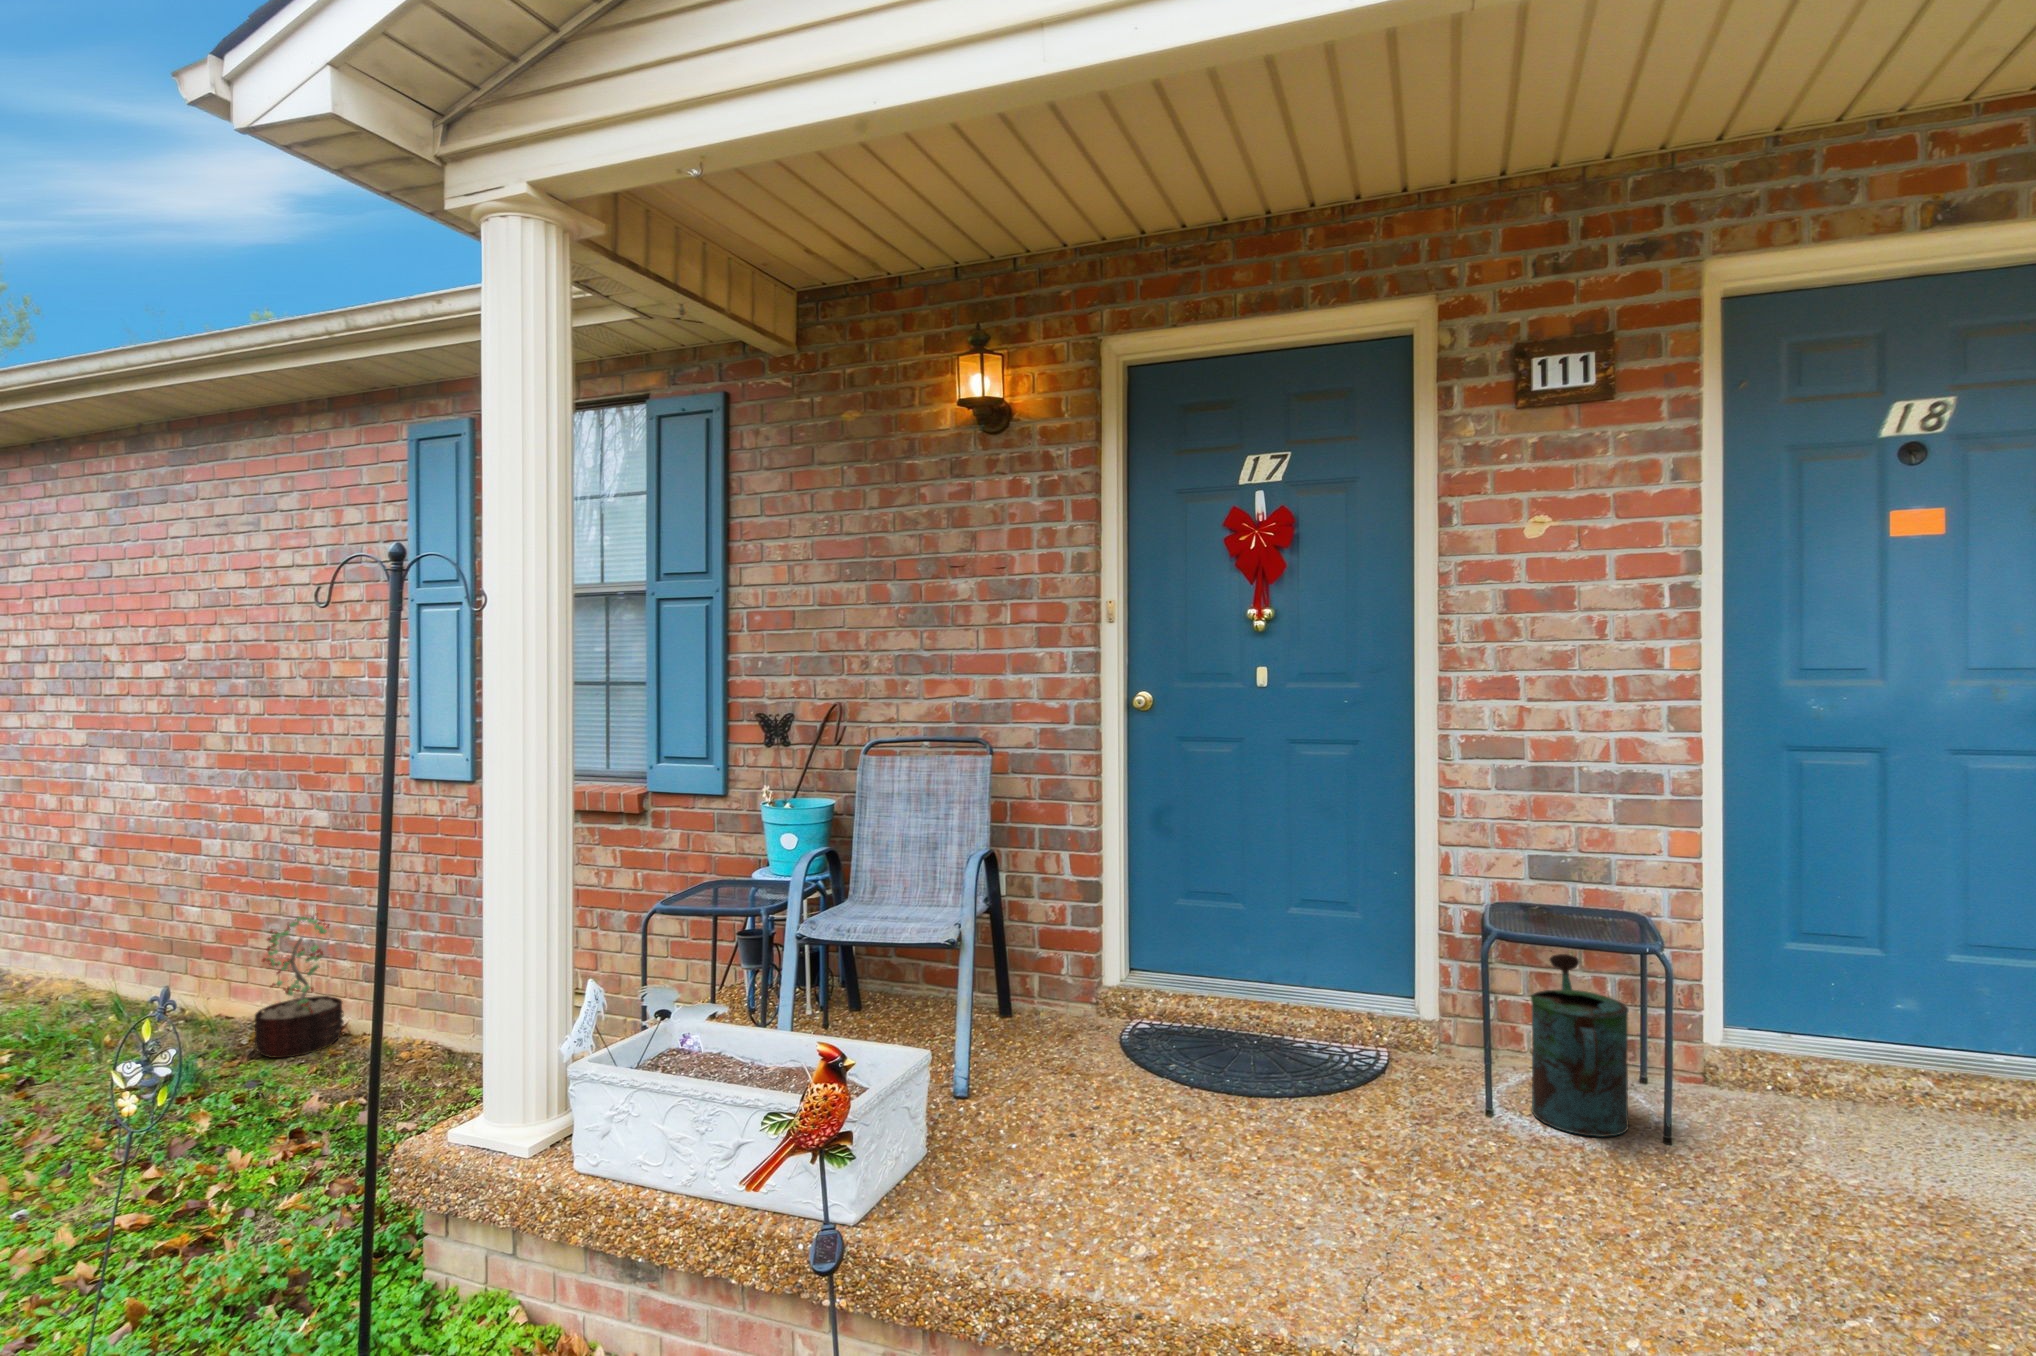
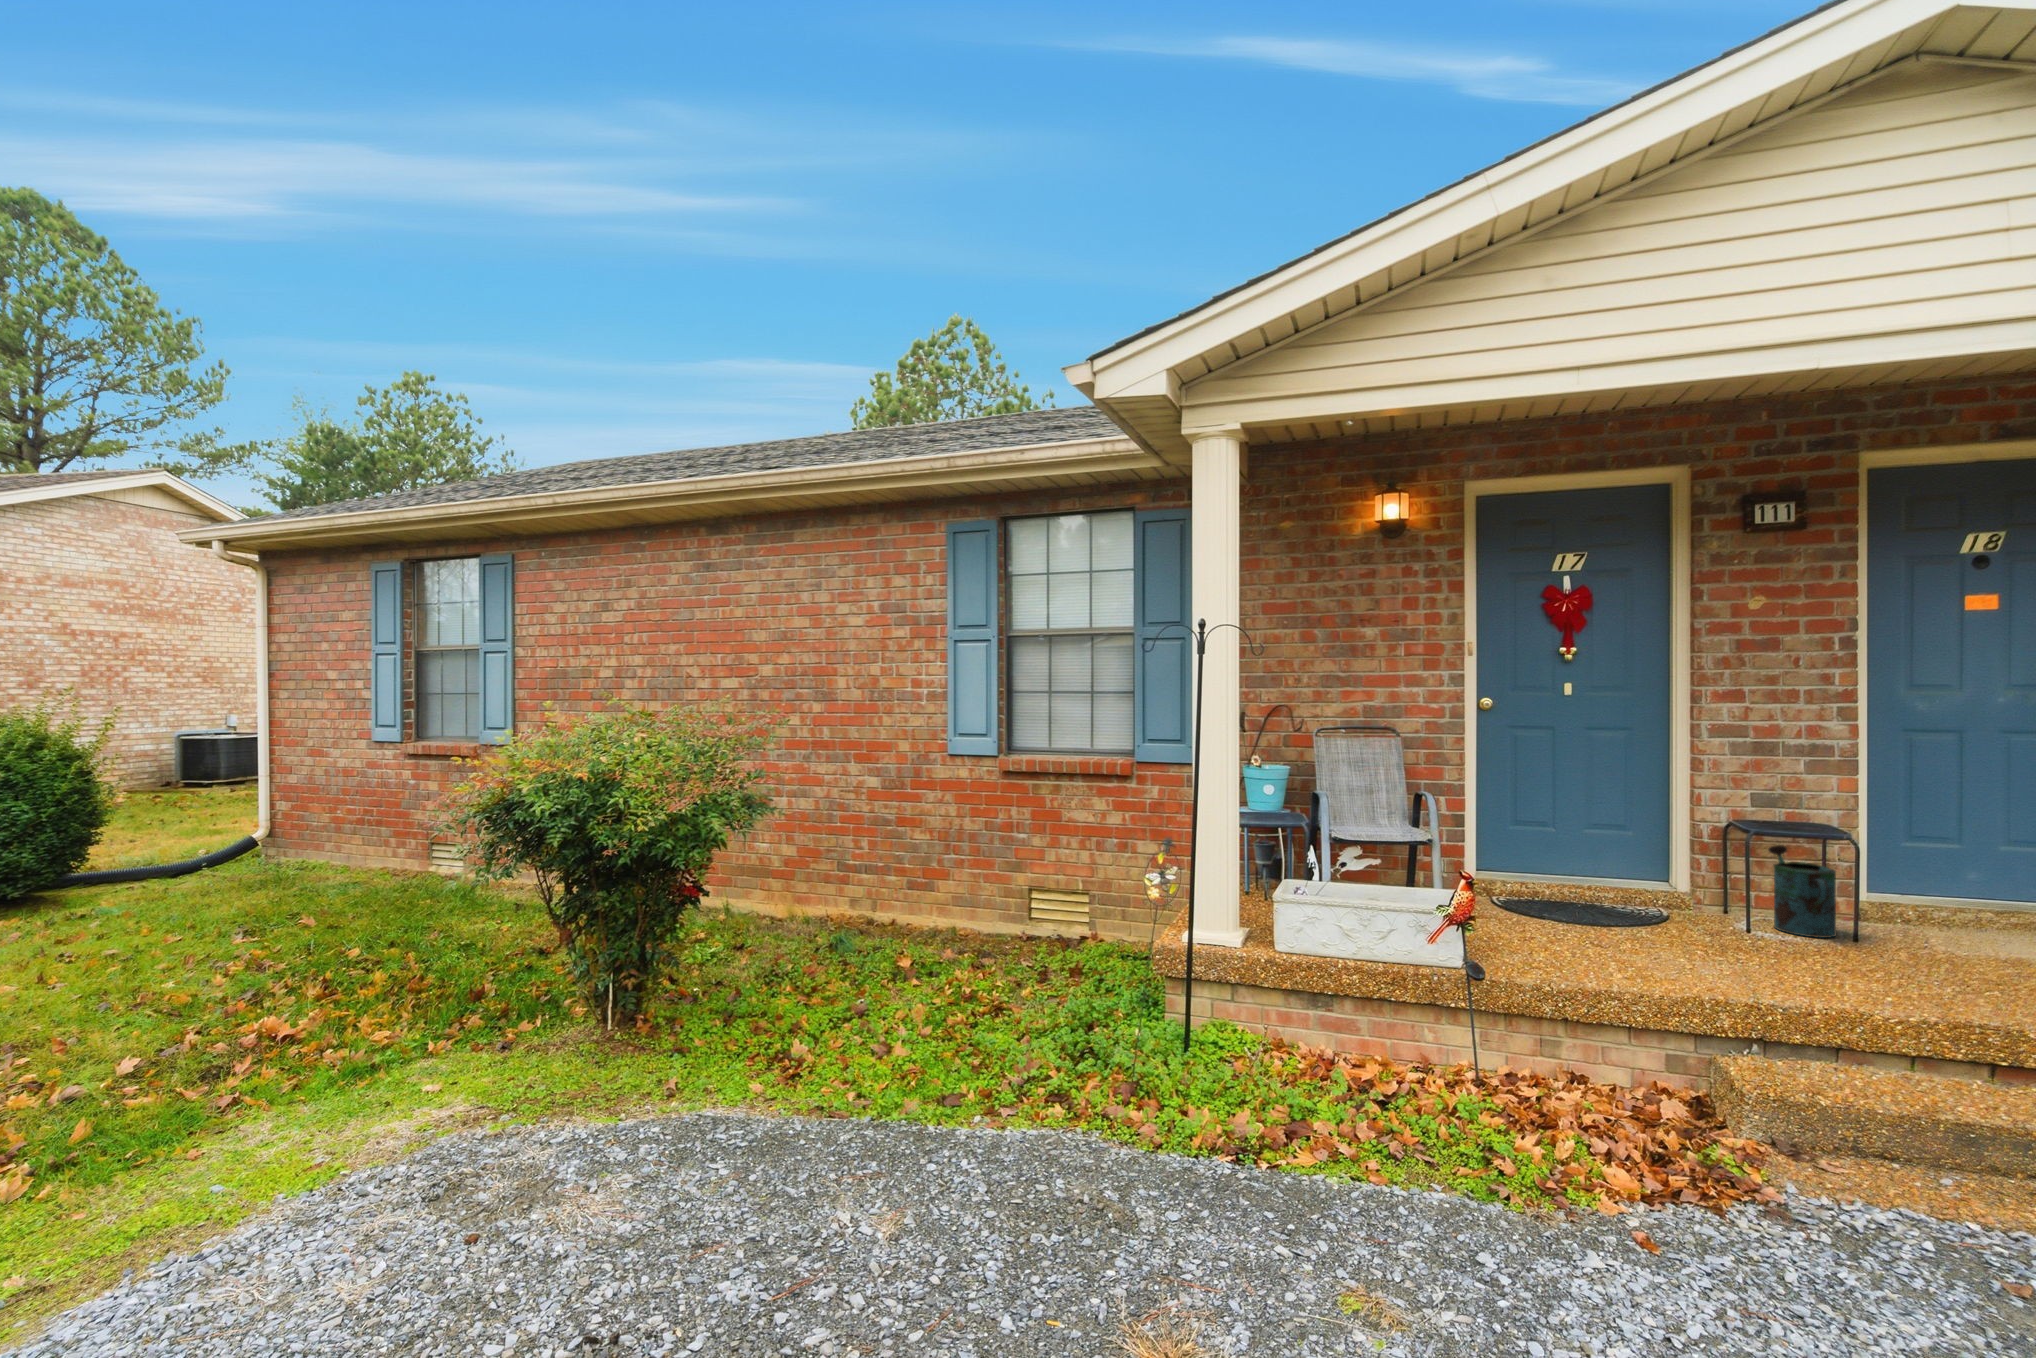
decorative plant: present [254,913,344,1058] -> none [854,841,902,932]

